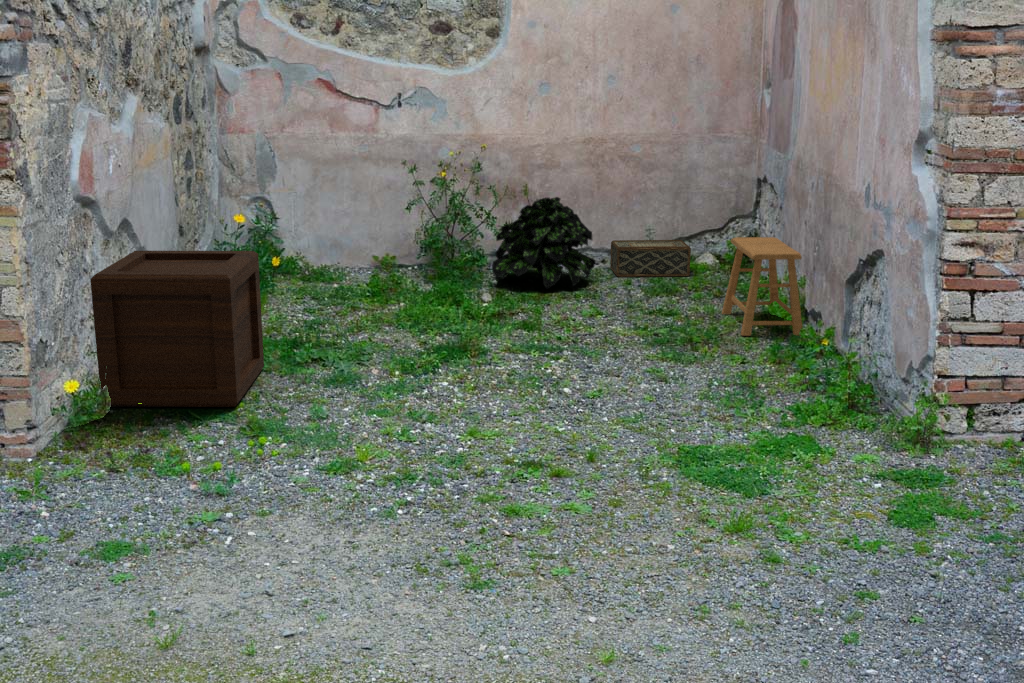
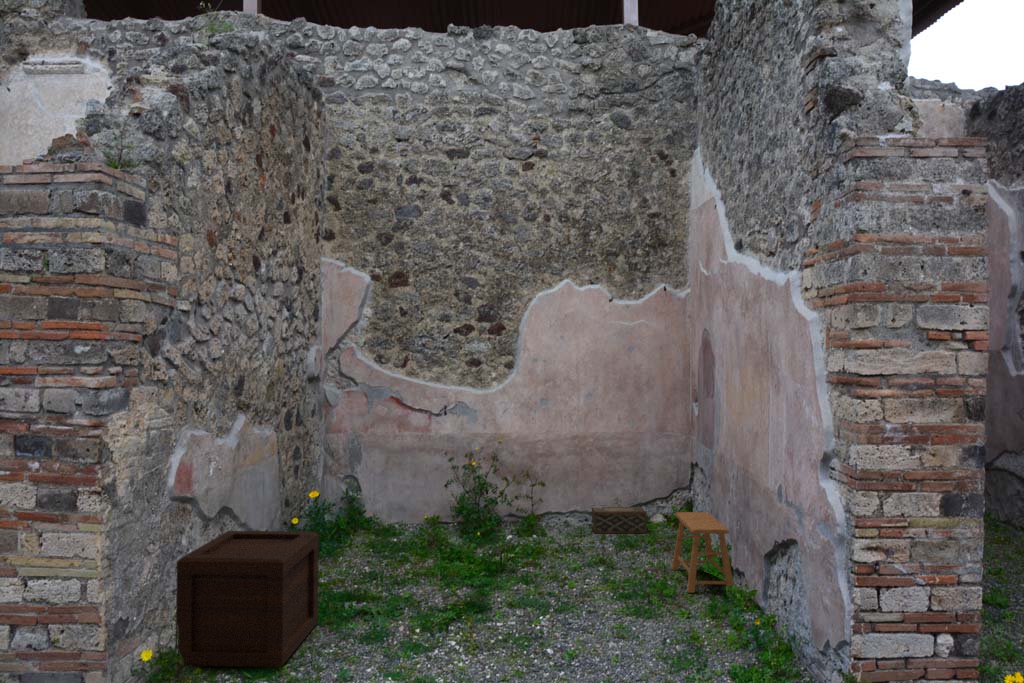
potted plant: present [492,197,595,288] -> none [505,477,579,545]

